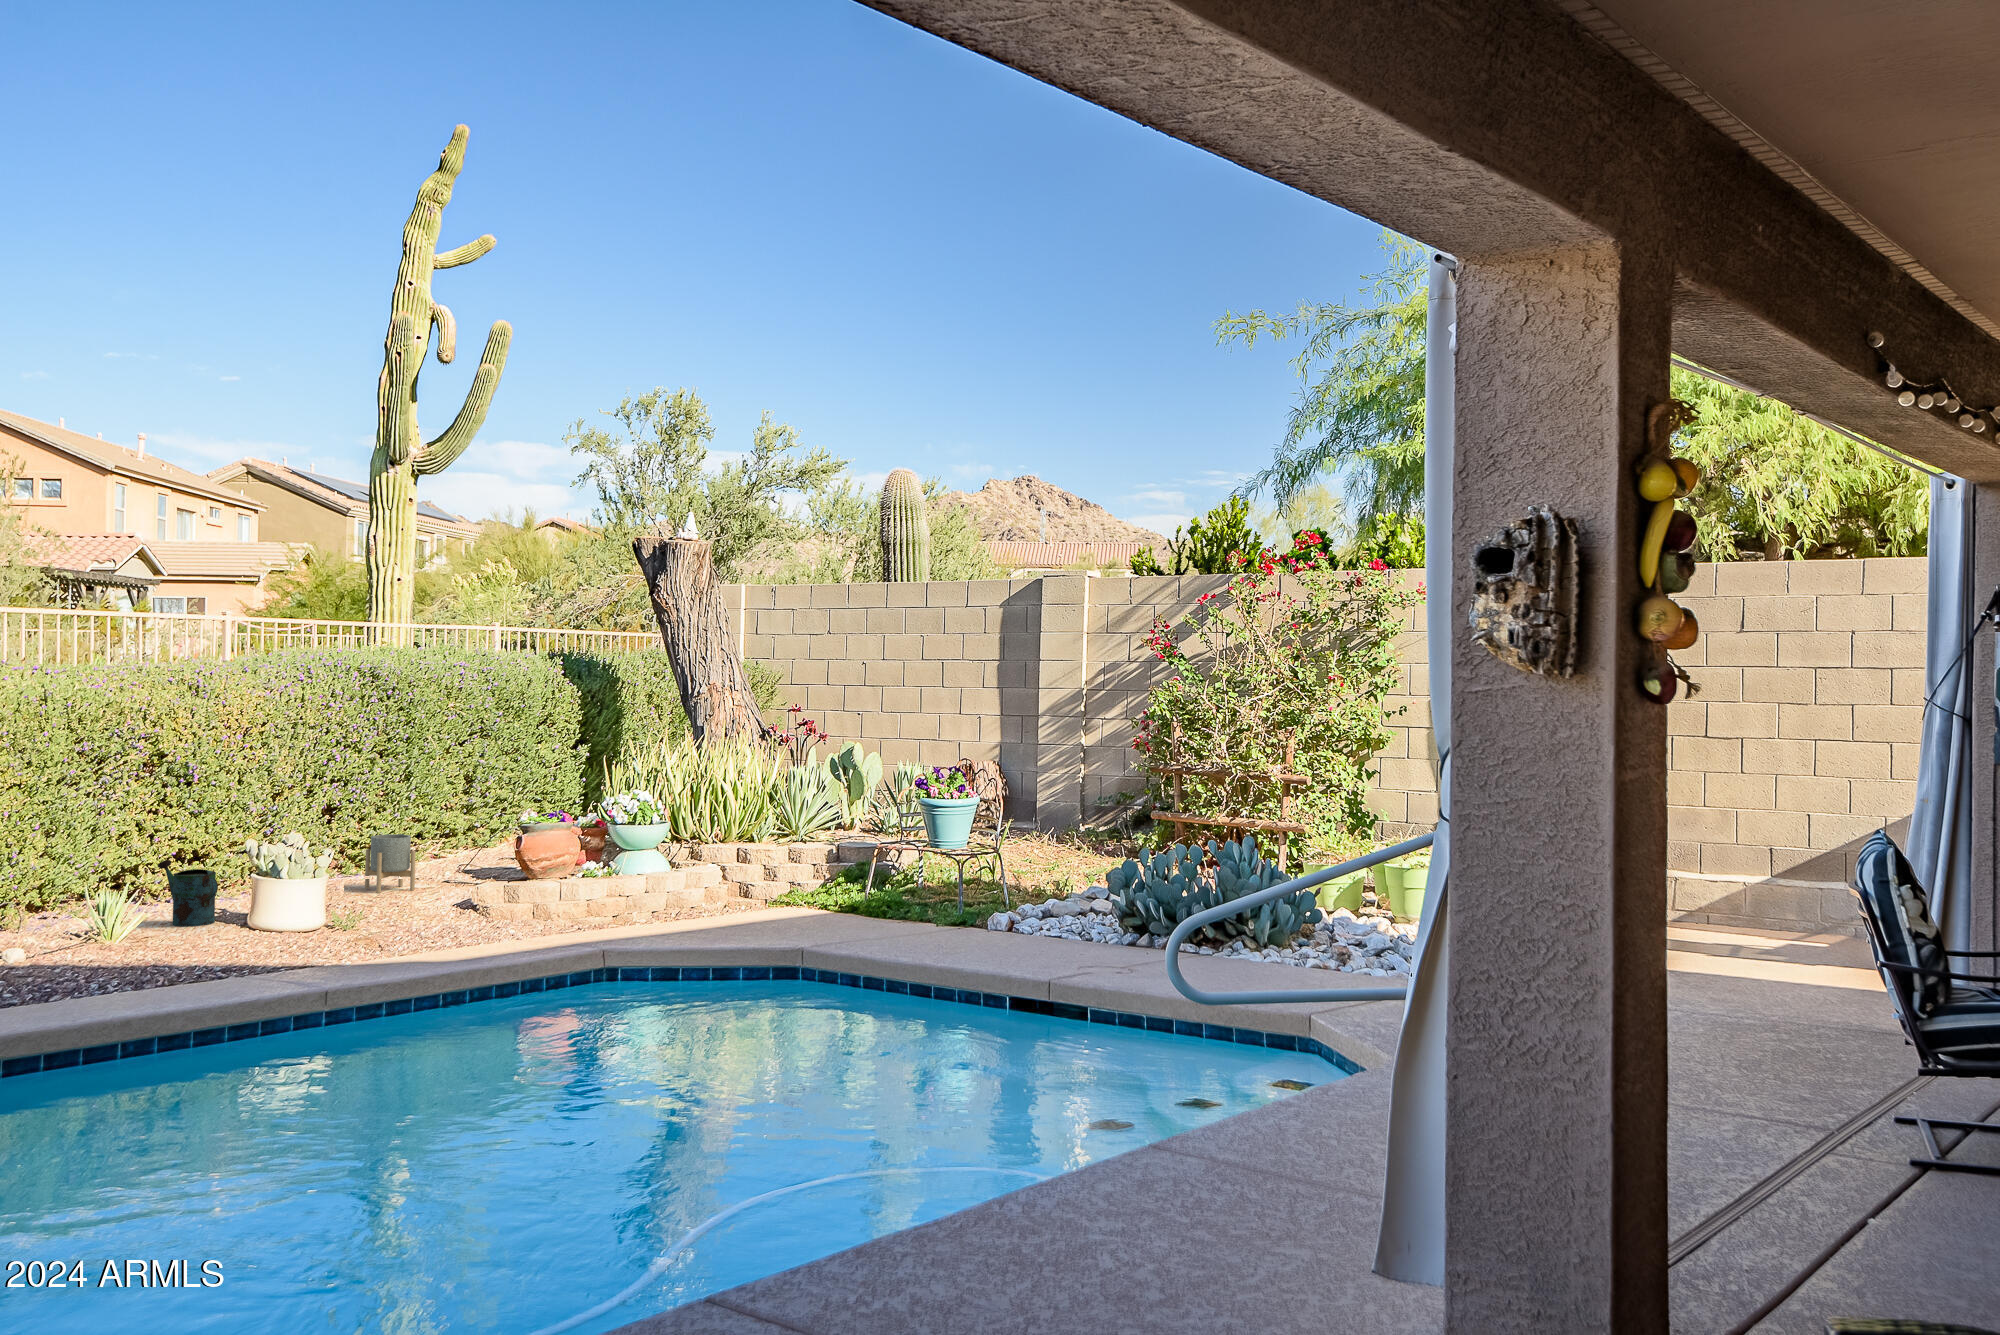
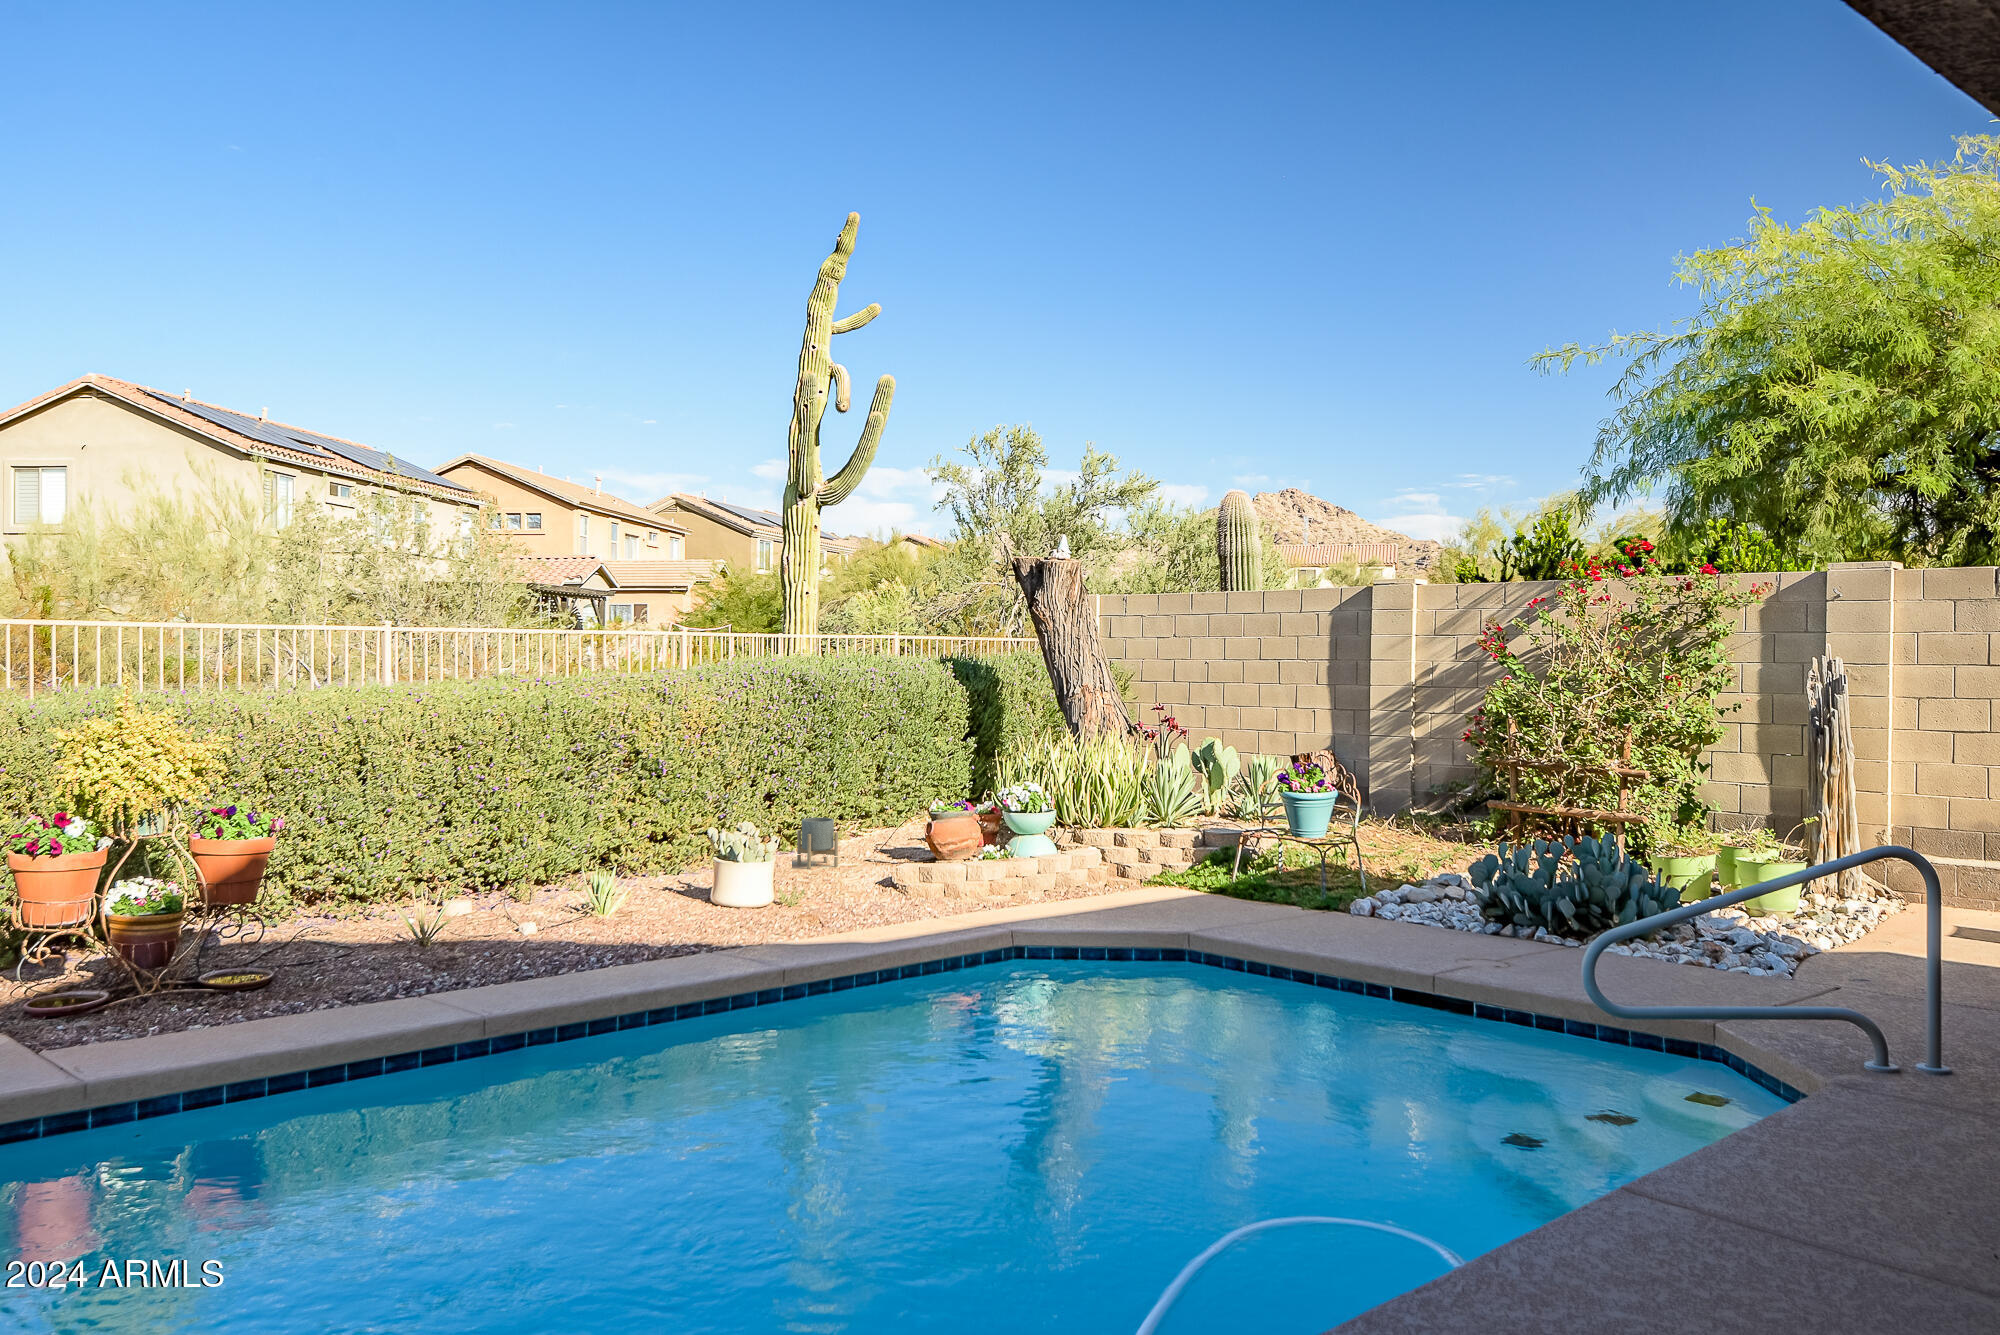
watering can: present [158,860,218,926] -> none [637,841,685,899]

